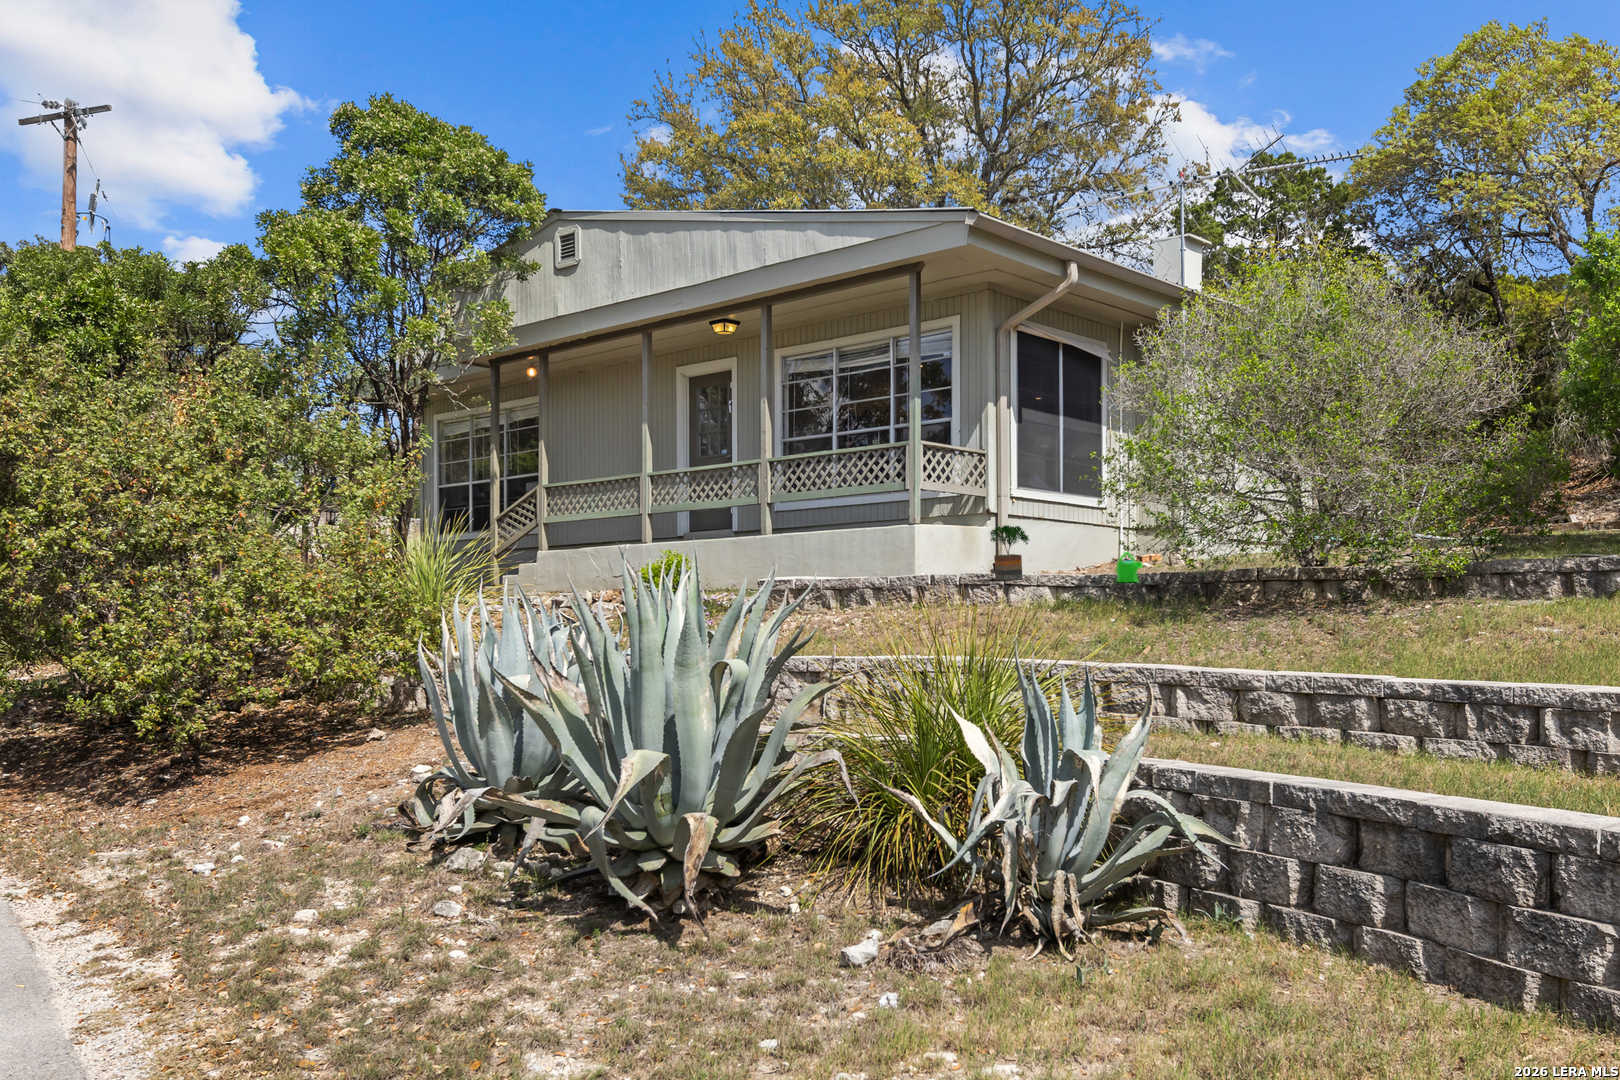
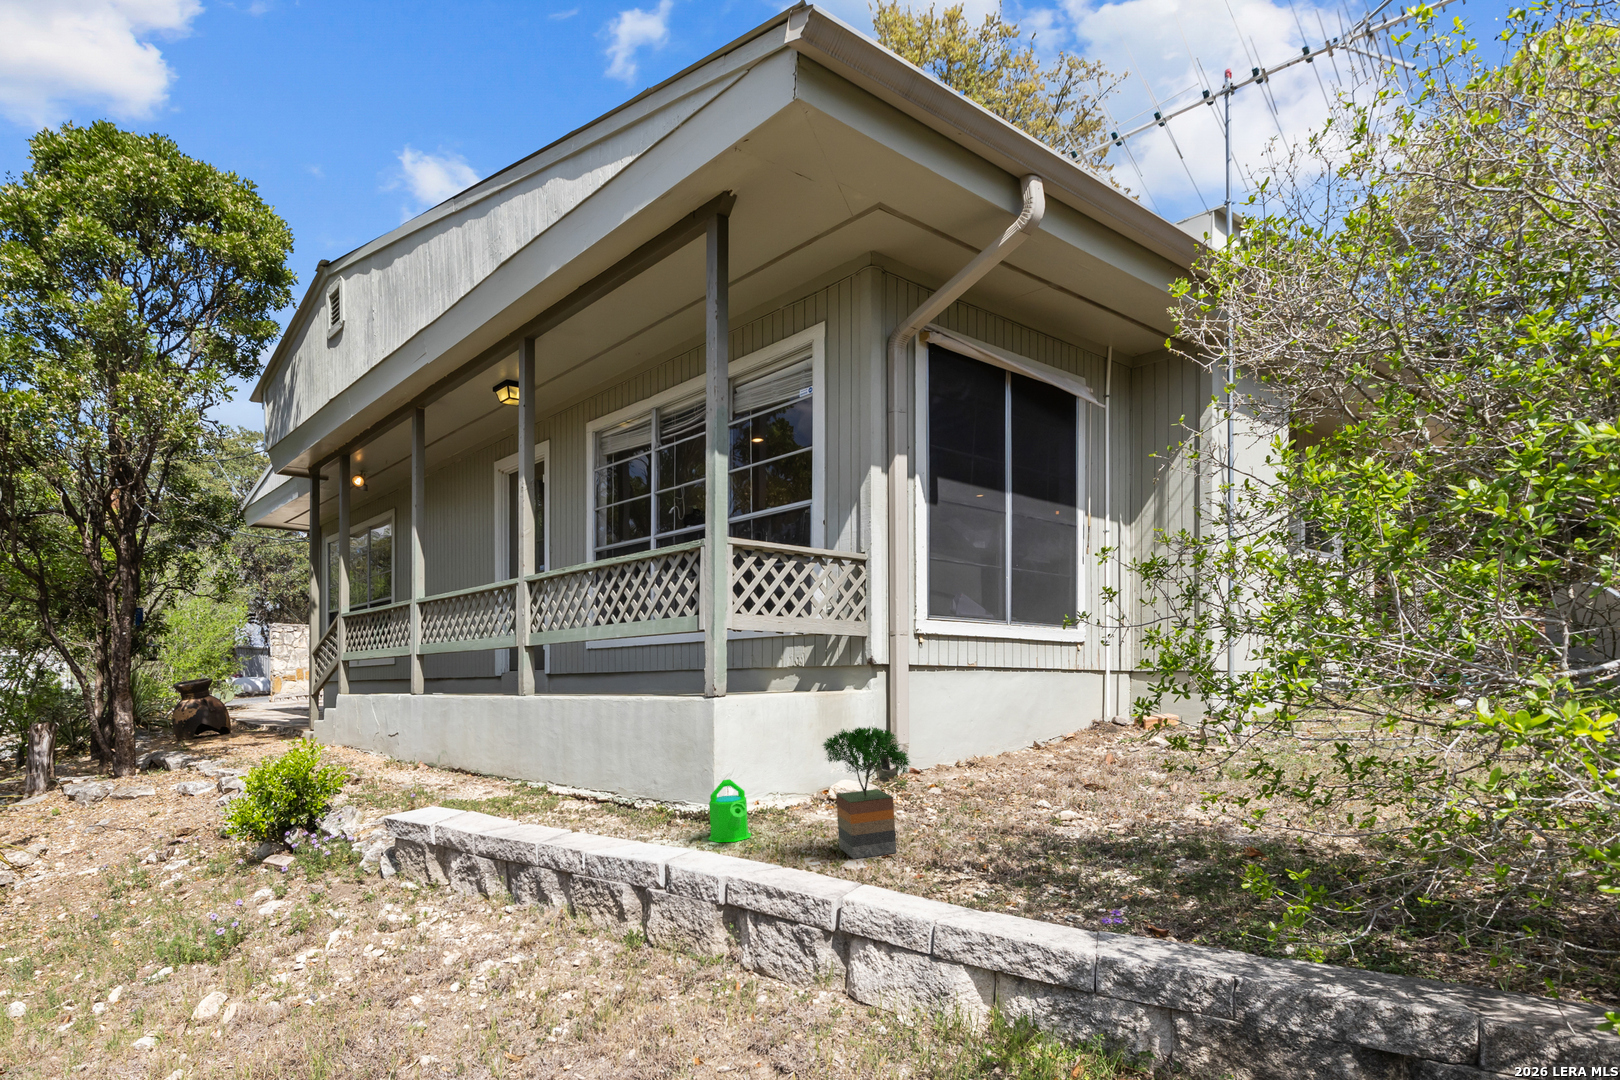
watering can: present [1115,552,1143,582] -> present [708,779,751,842]

